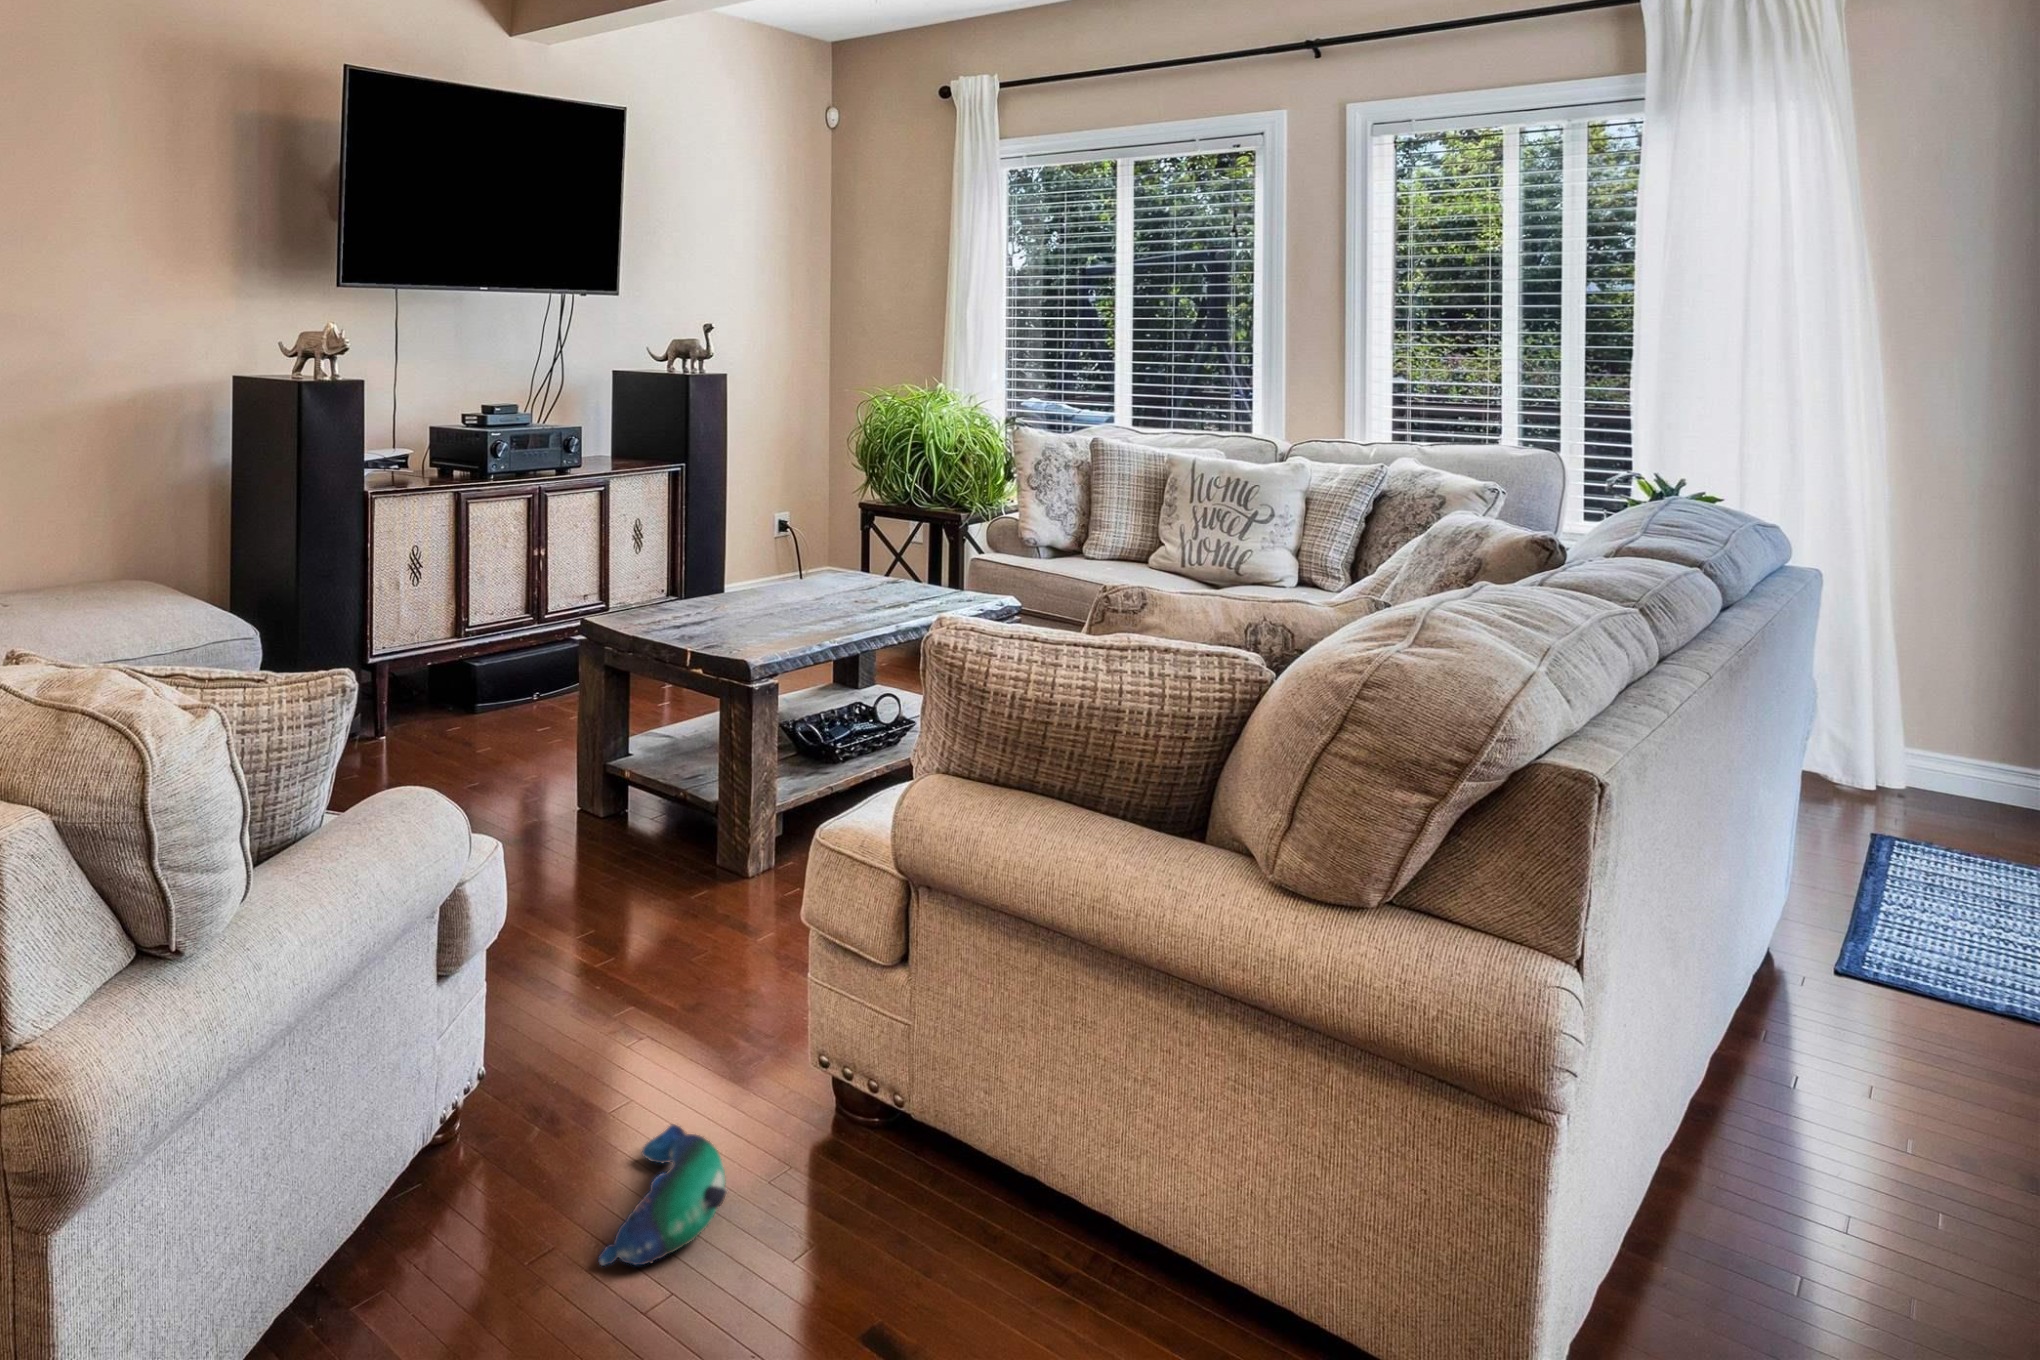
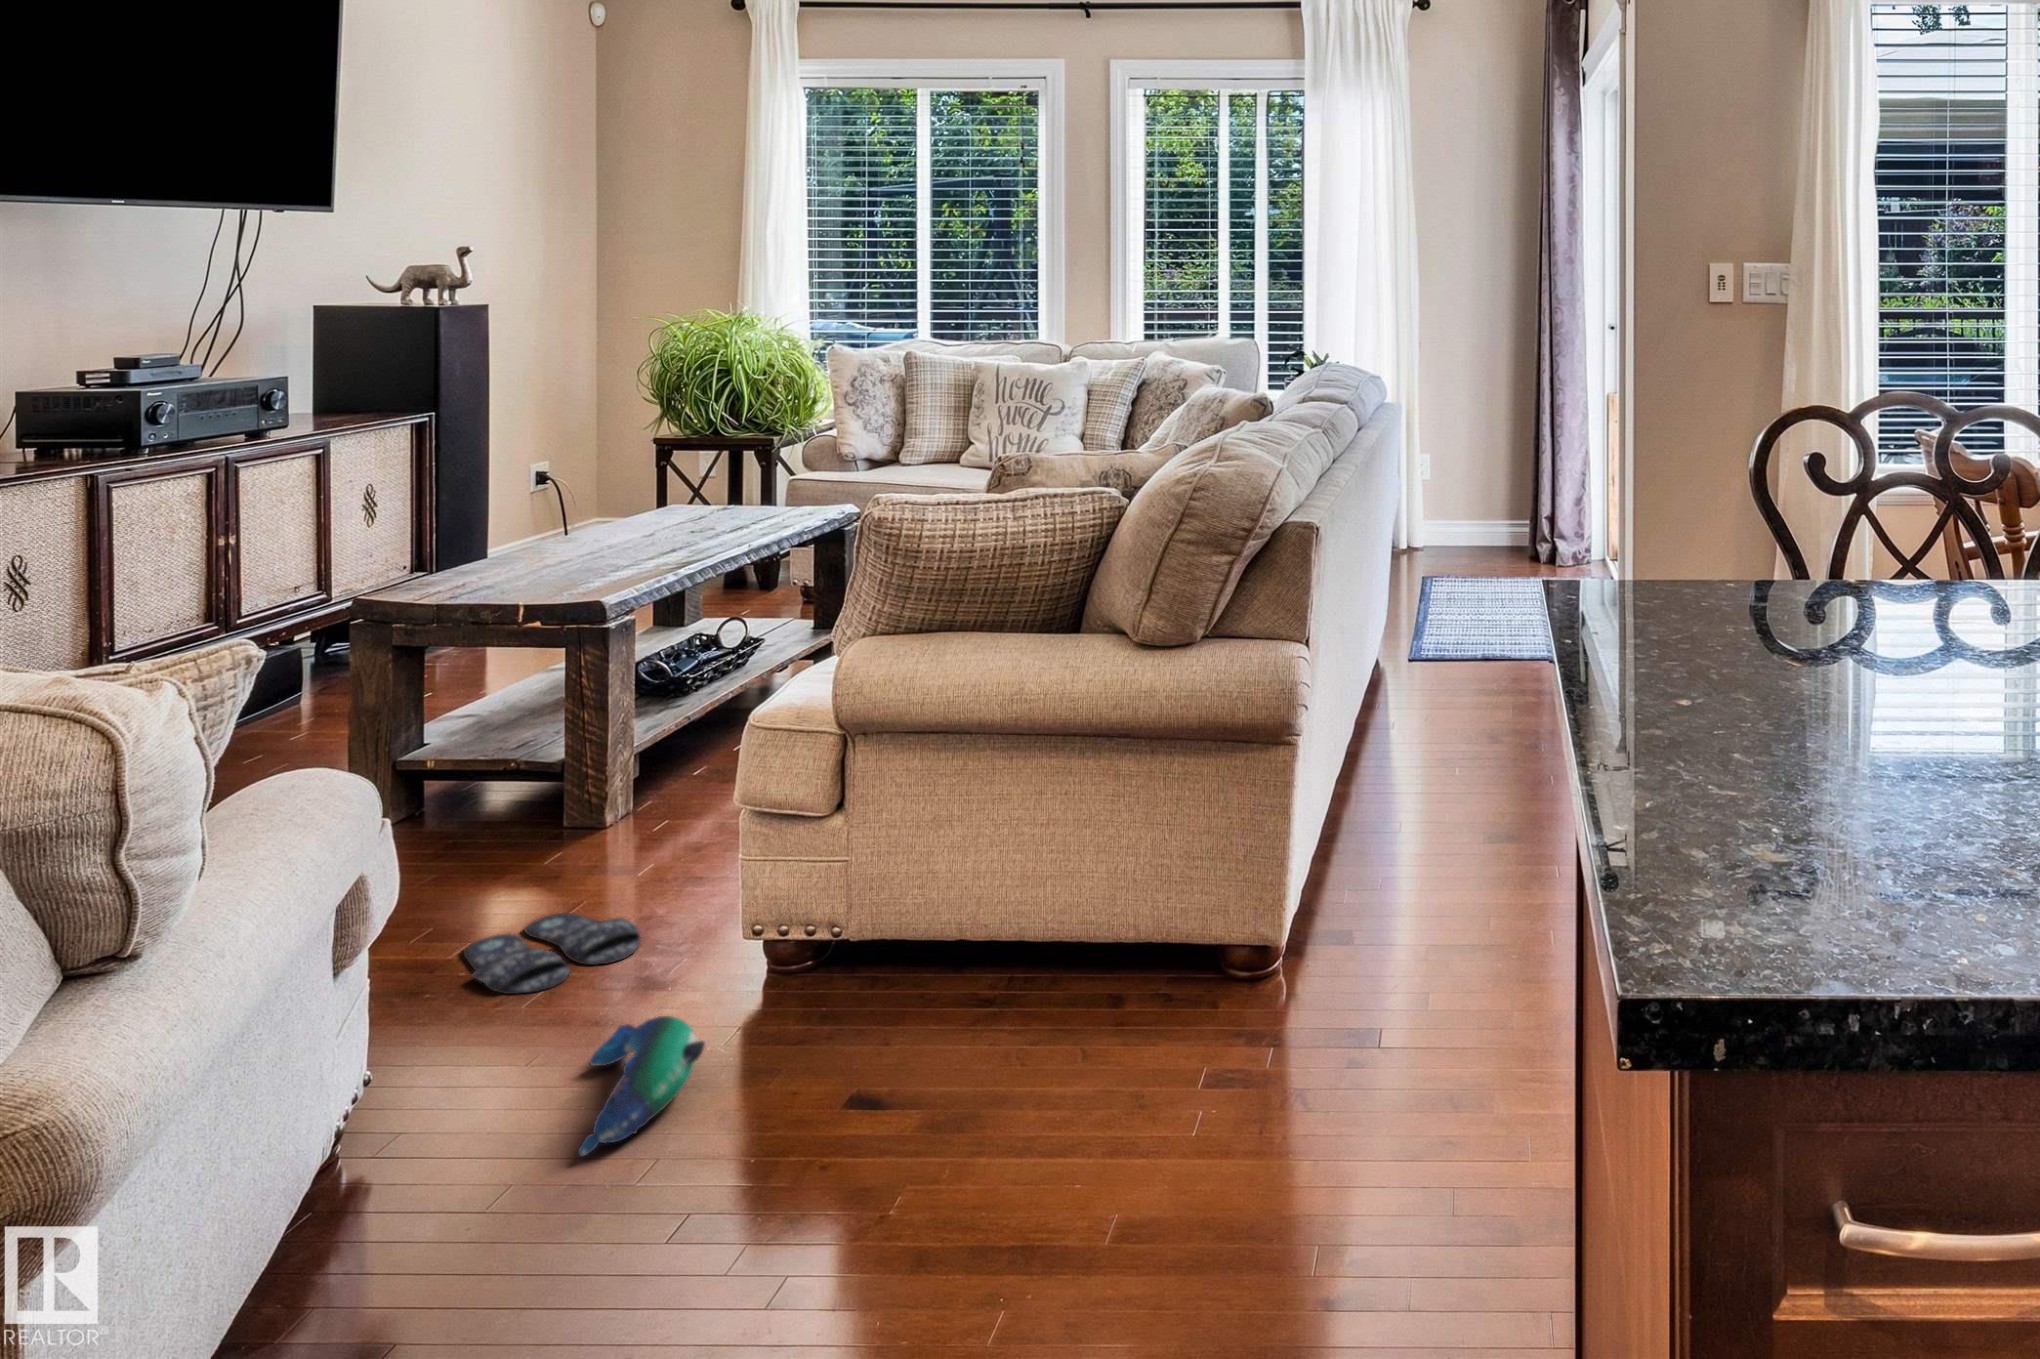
slippers: none [592,963,728,1046] -> present [464,913,641,994]

